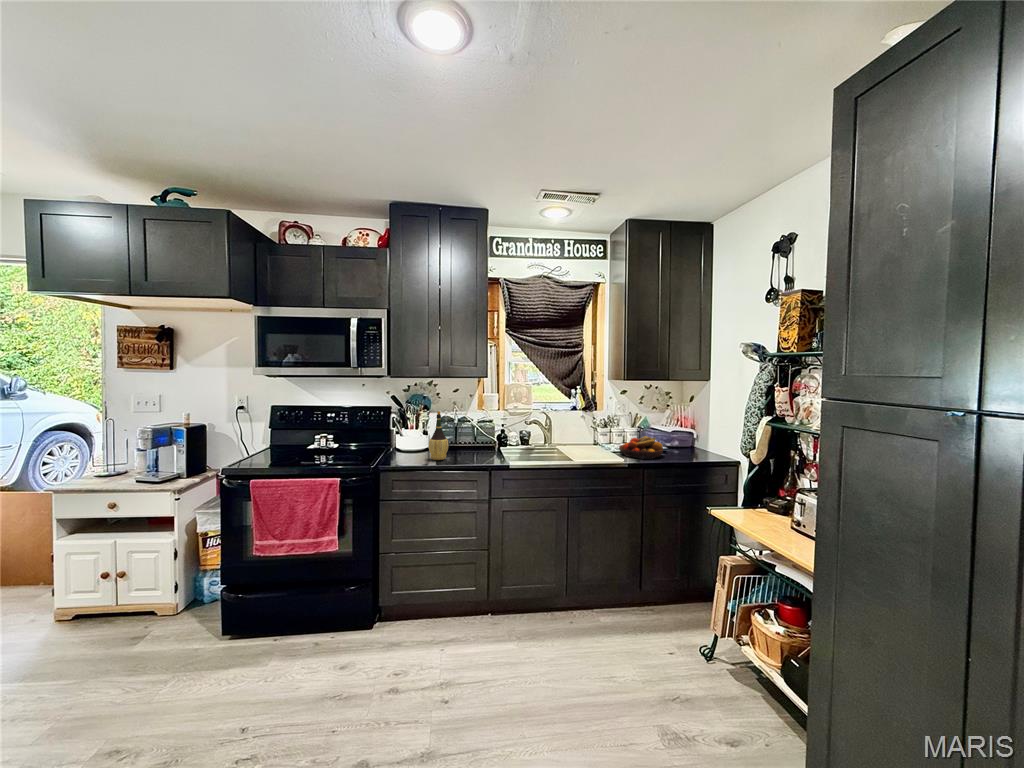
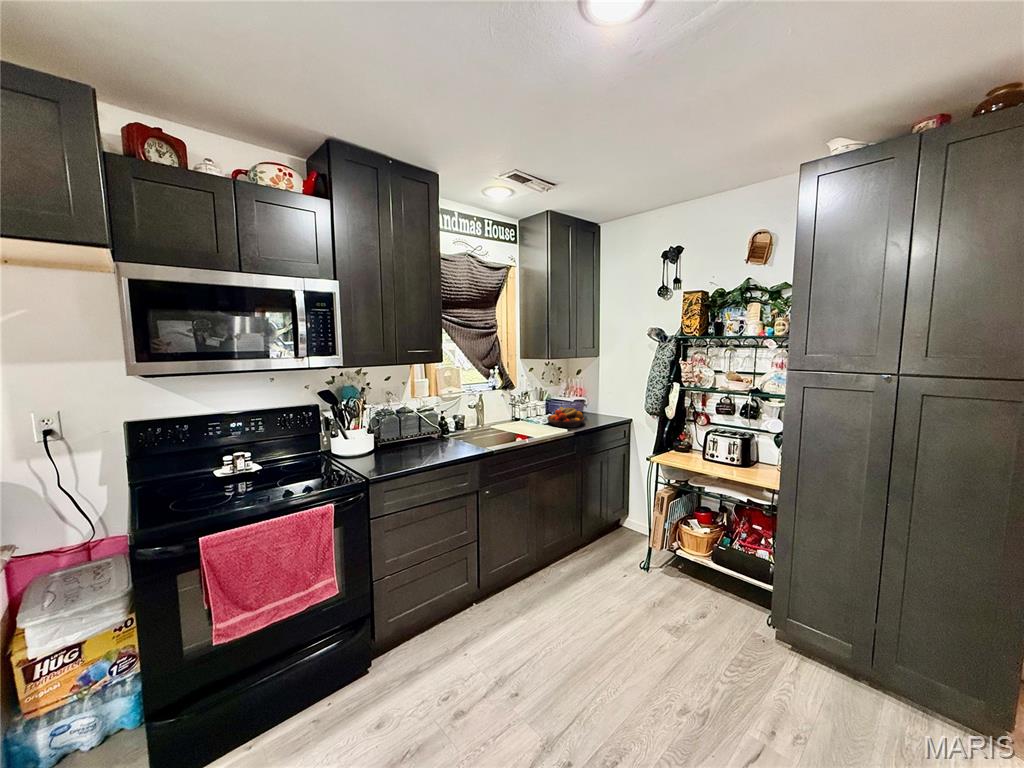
wine bottle: present [429,411,448,460] -> none [400,407,422,461]

